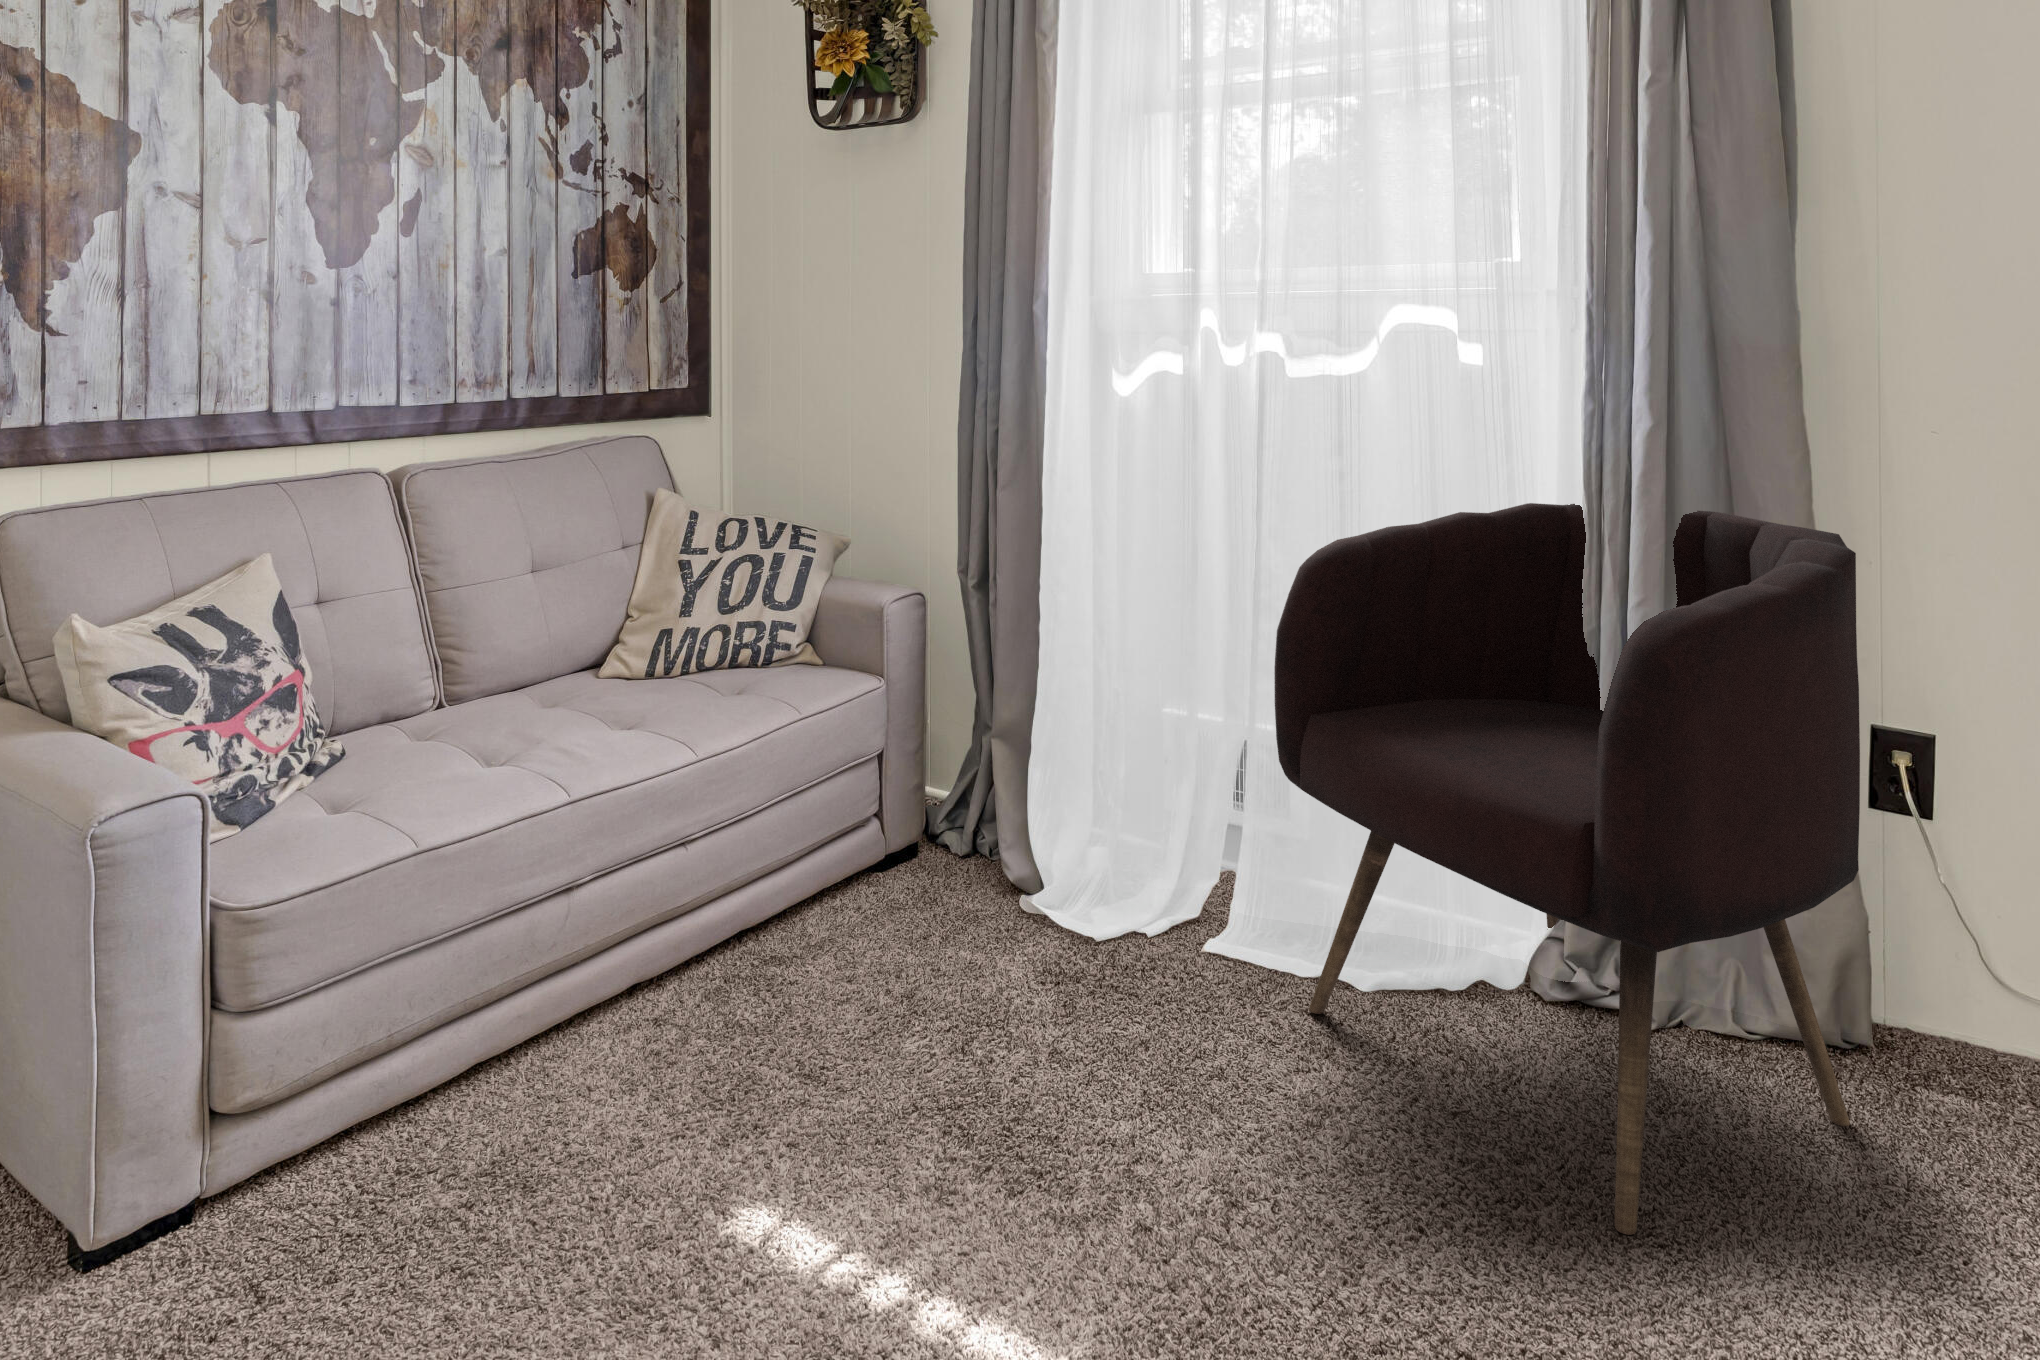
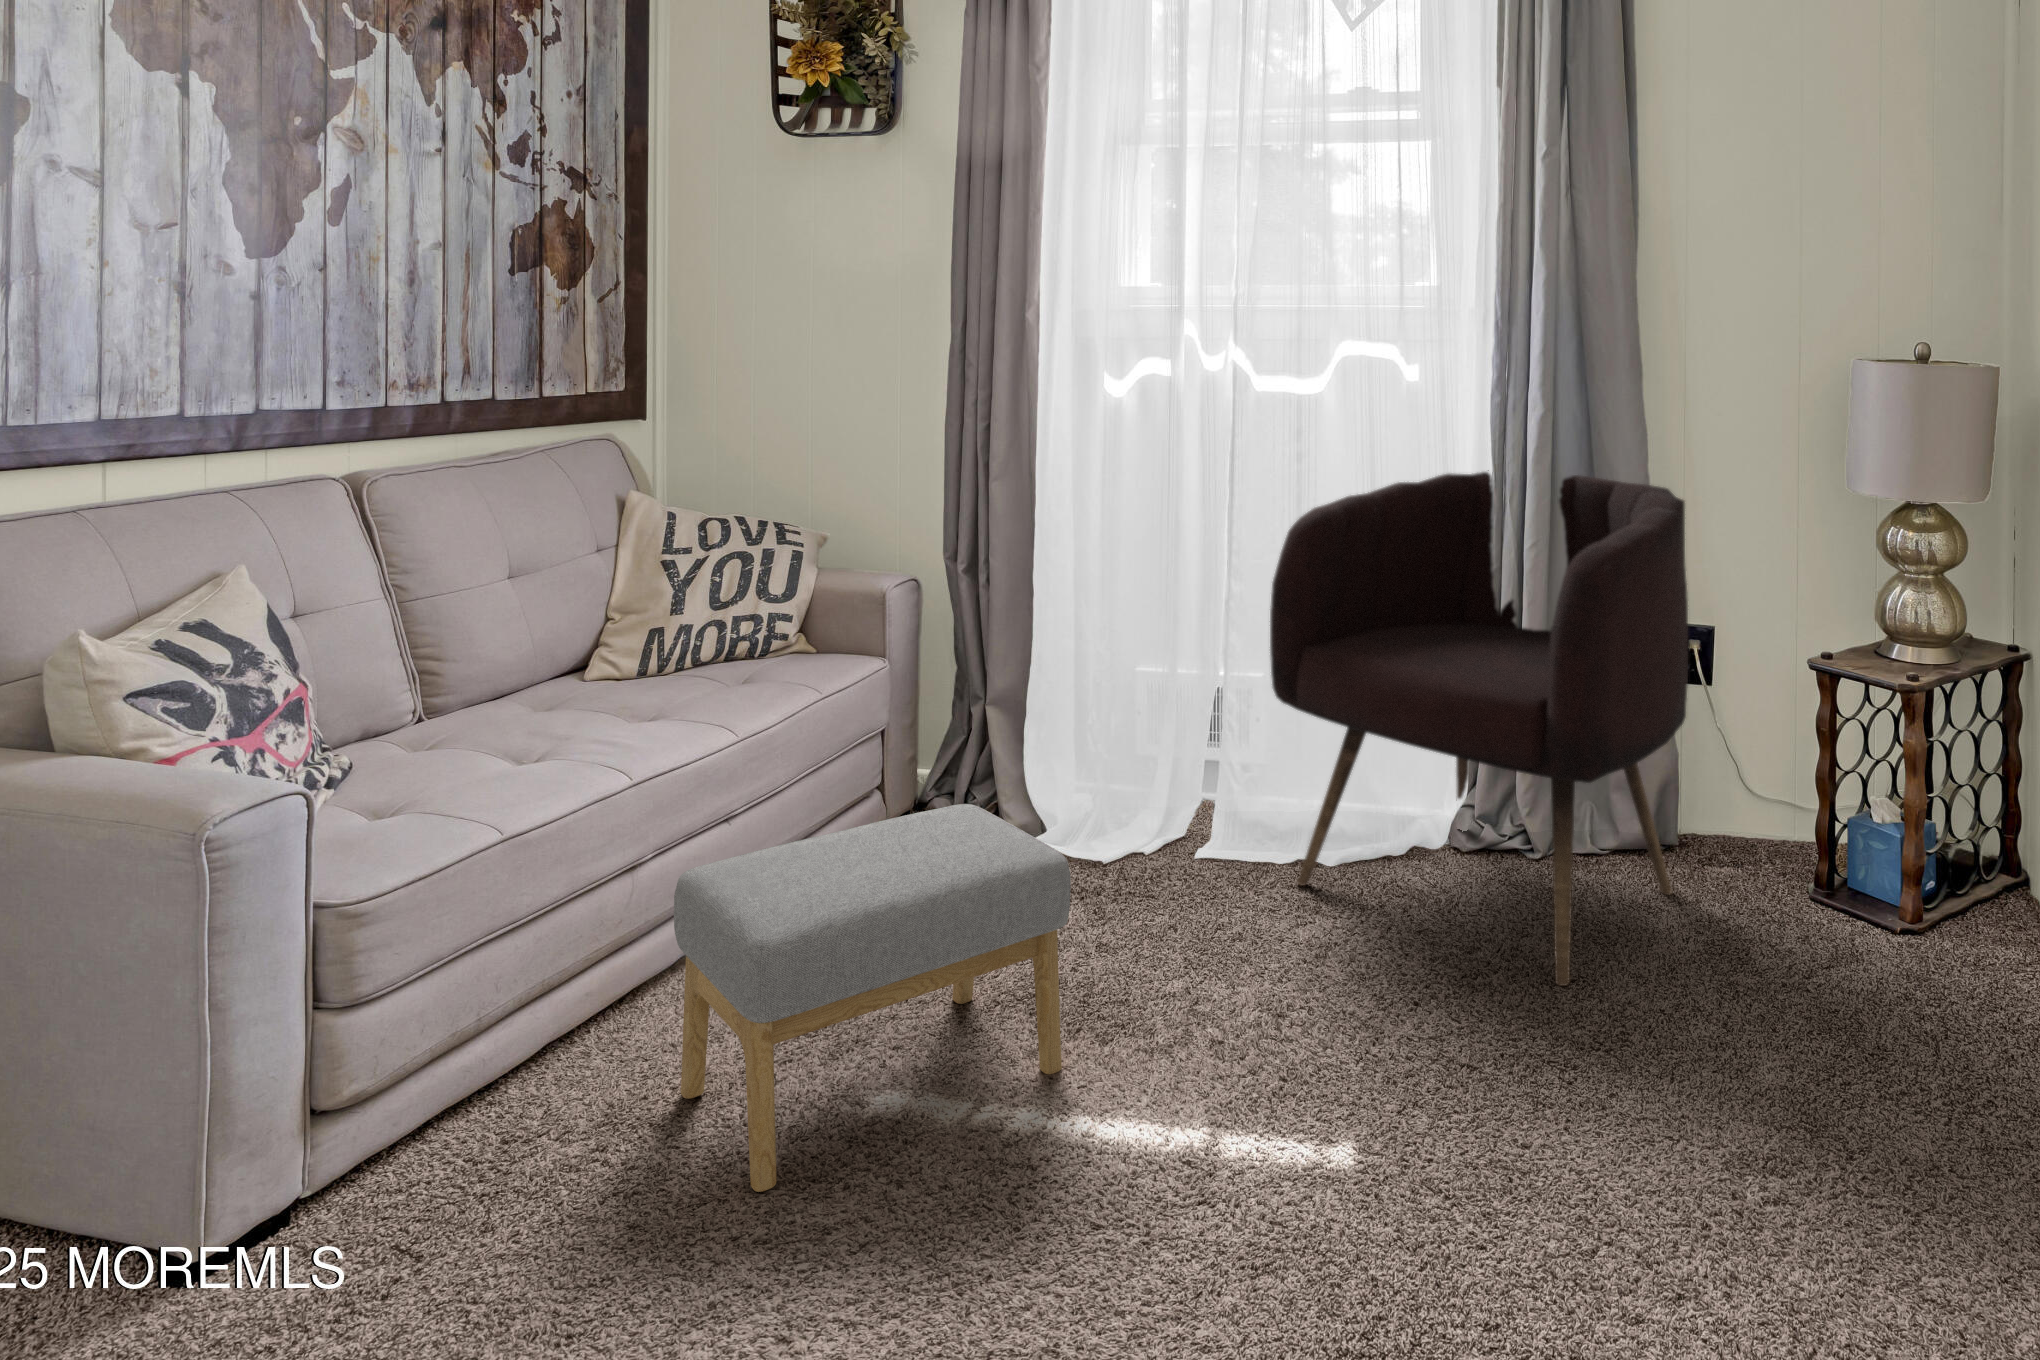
footstool: none [554,857,947,1264] -> present [674,804,1071,1192]

